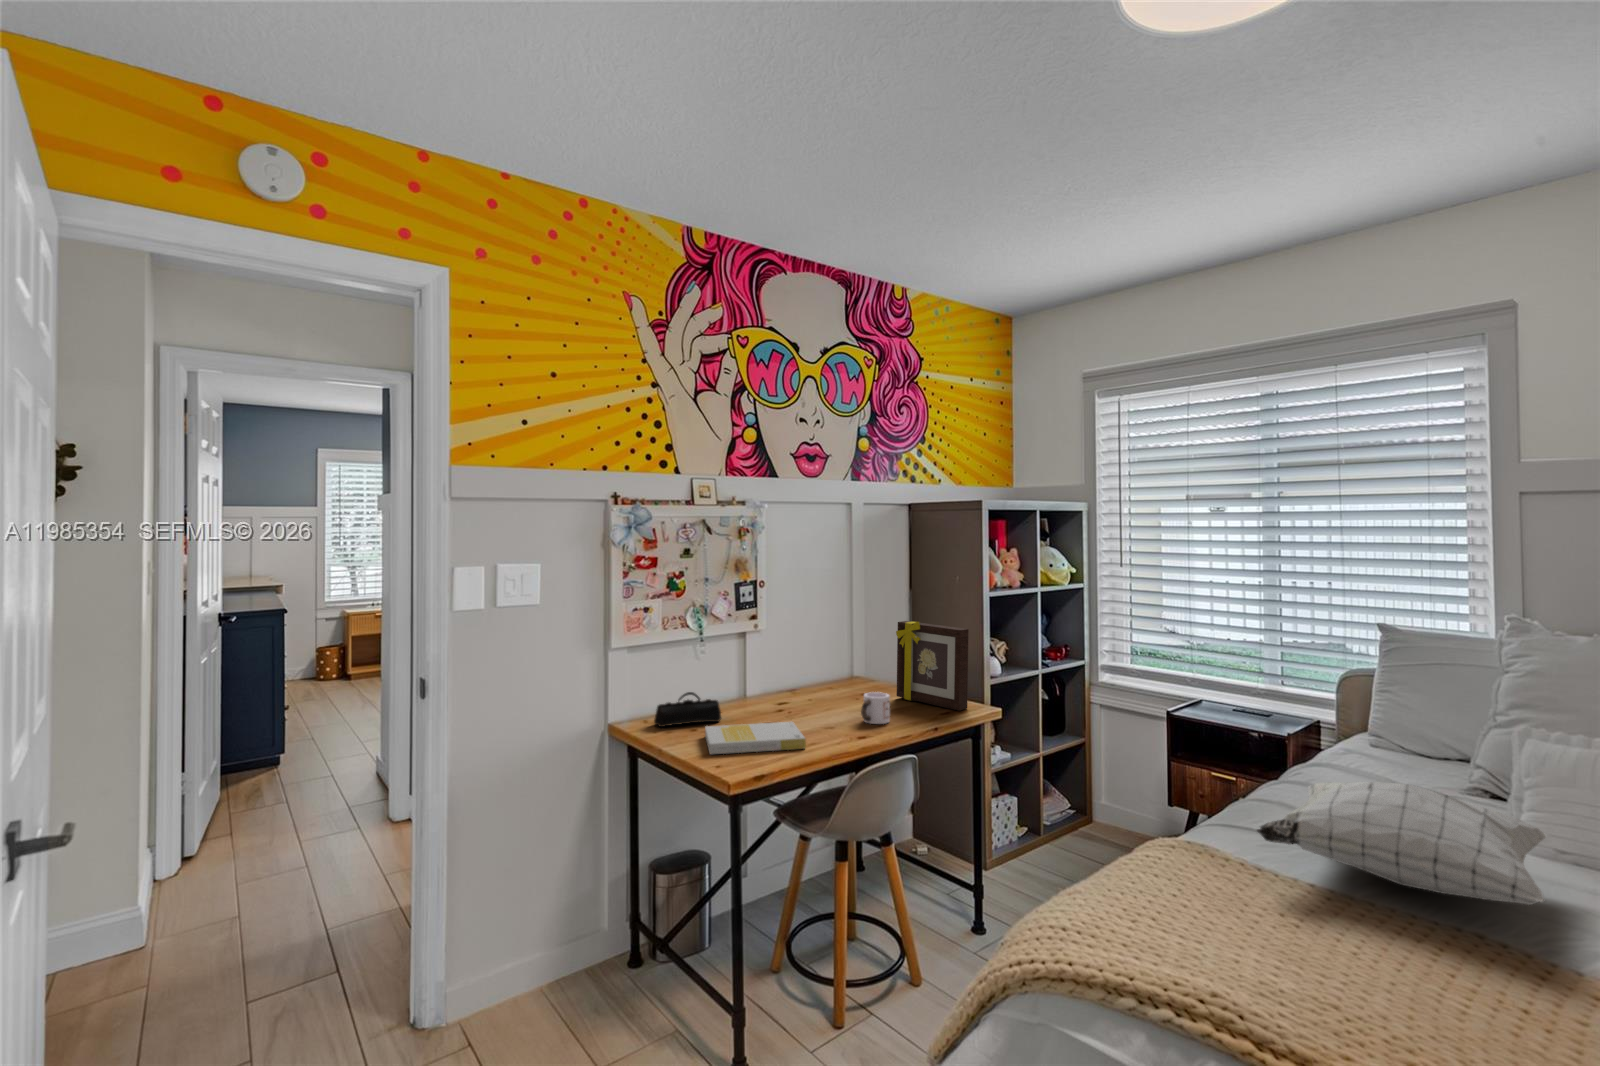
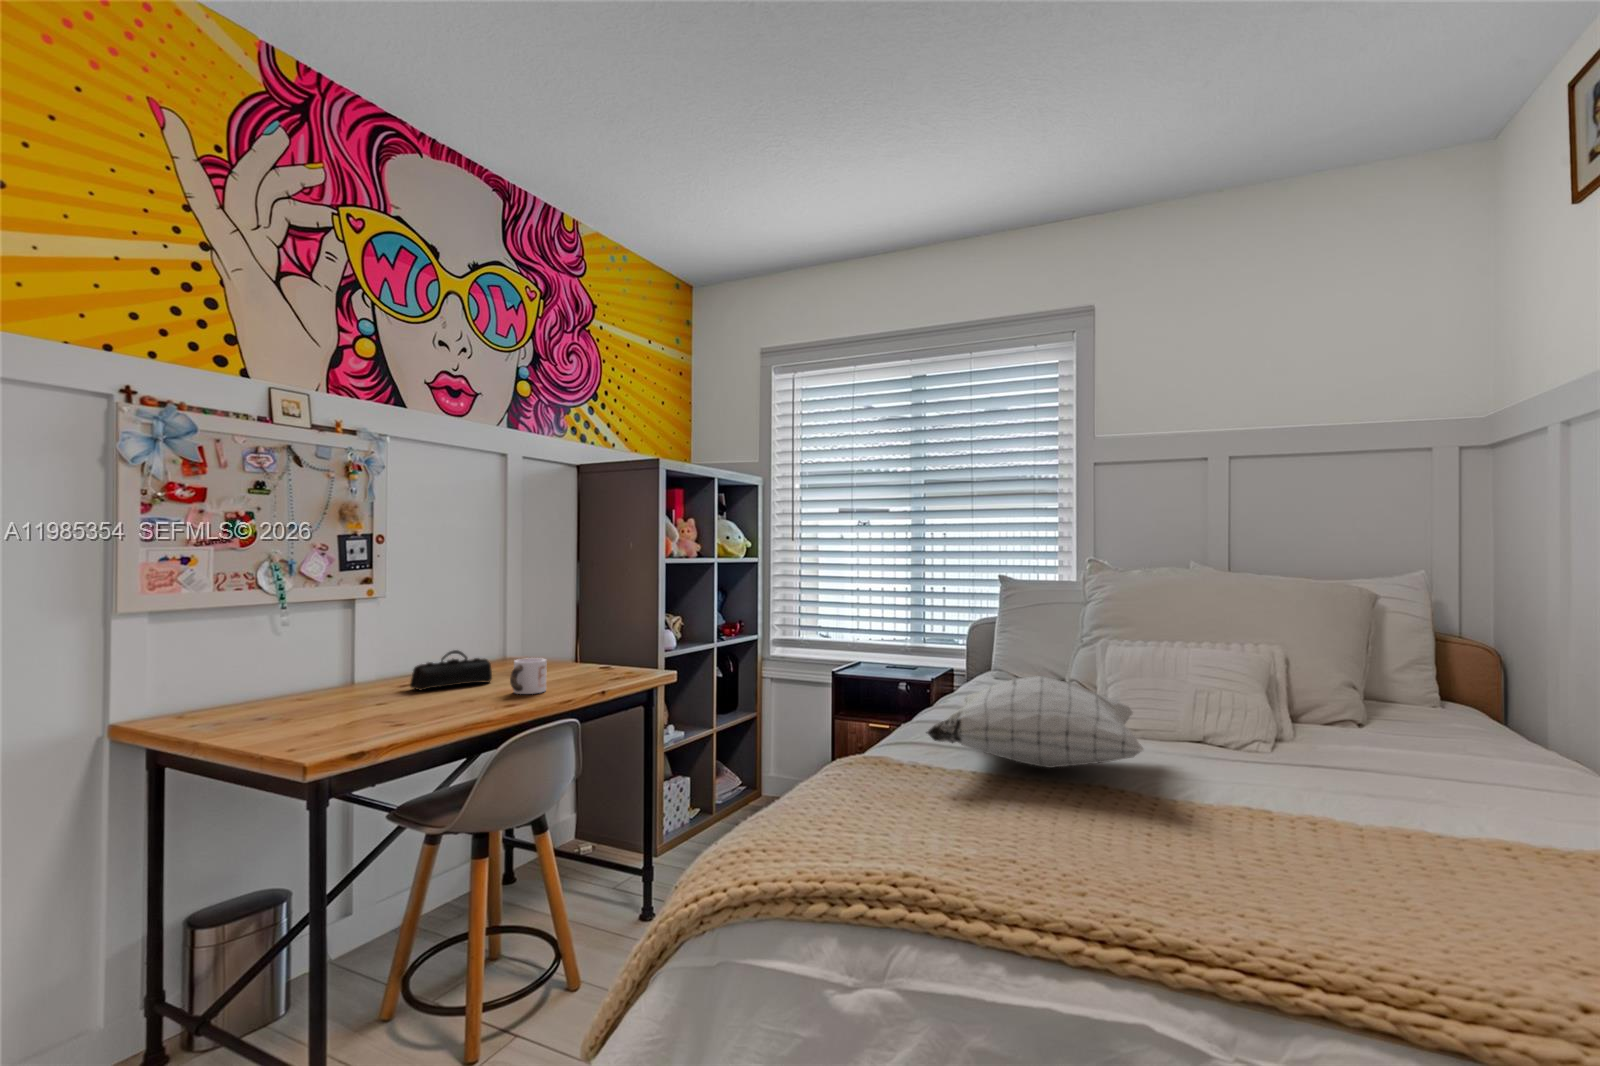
picture frame: present [896,621,969,711] -> none [555,579,641,677]
pencil case: present [654,692,721,727] -> present [410,650,492,690]
book: present [705,722,806,754] -> none [281,696,433,739]

